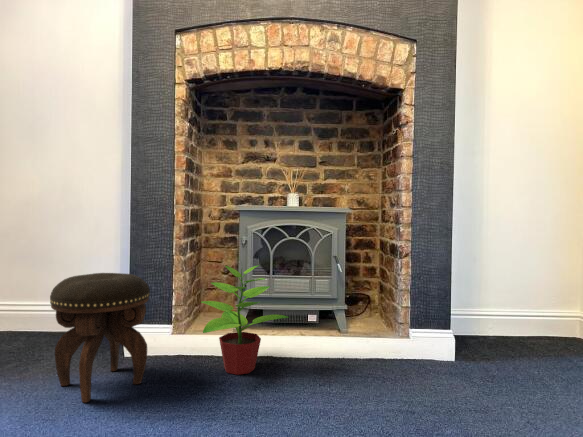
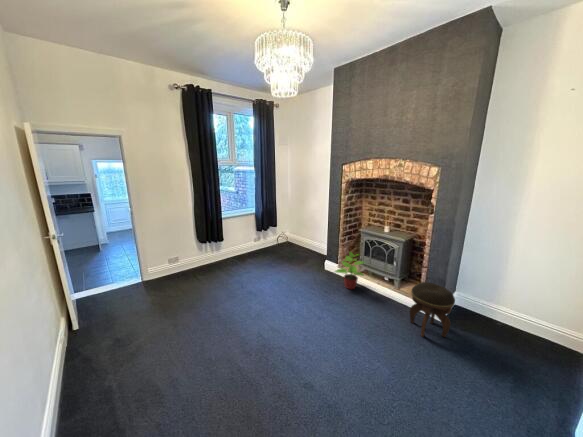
footstool: present [50,273,150,403] -> present [410,282,455,337]

